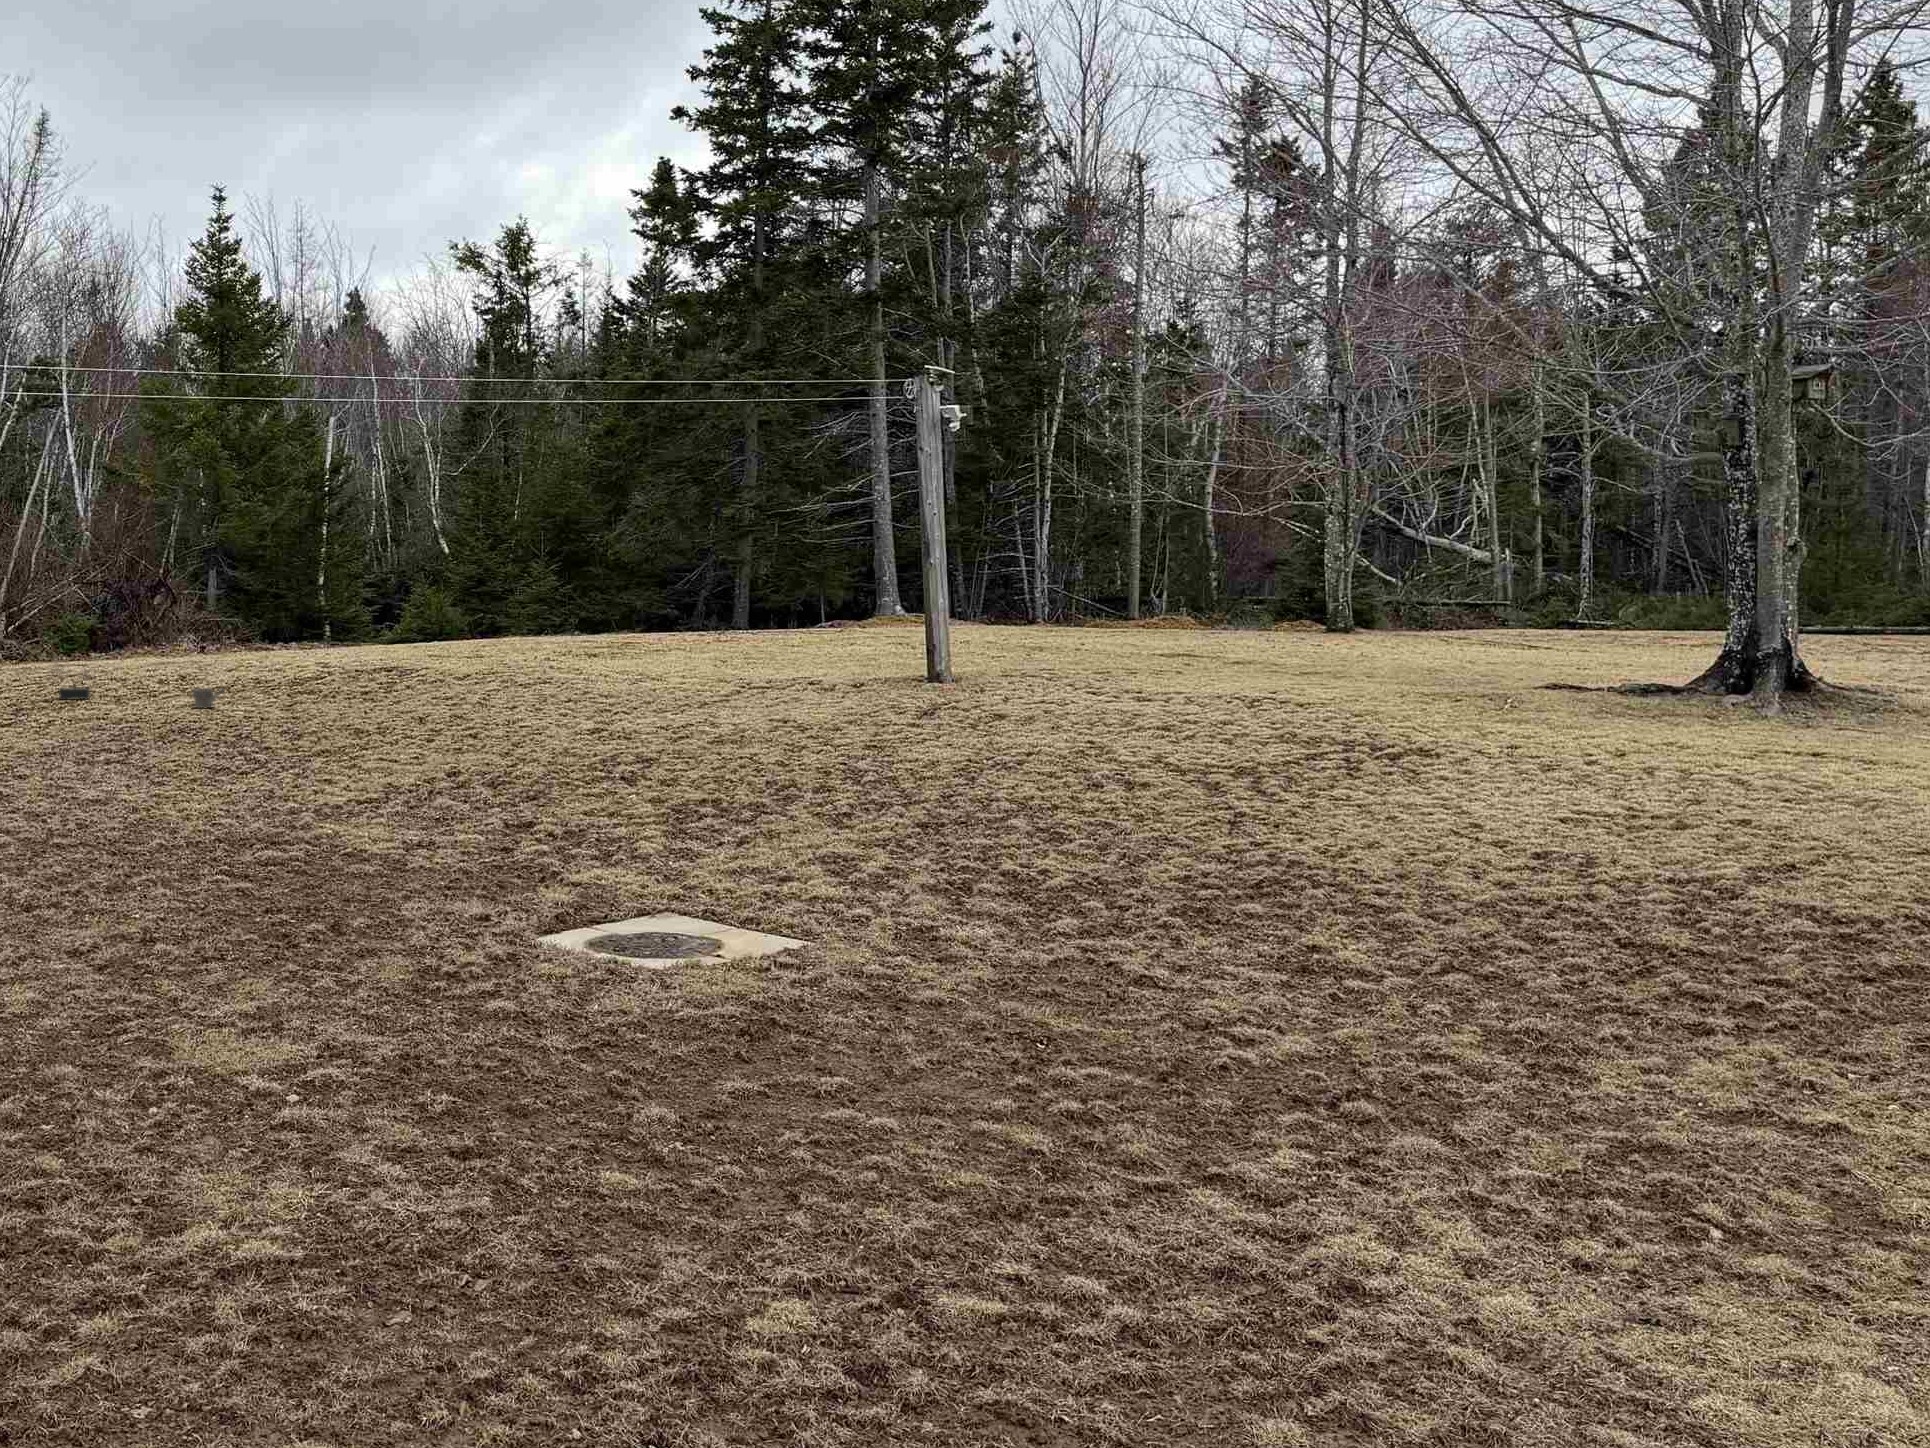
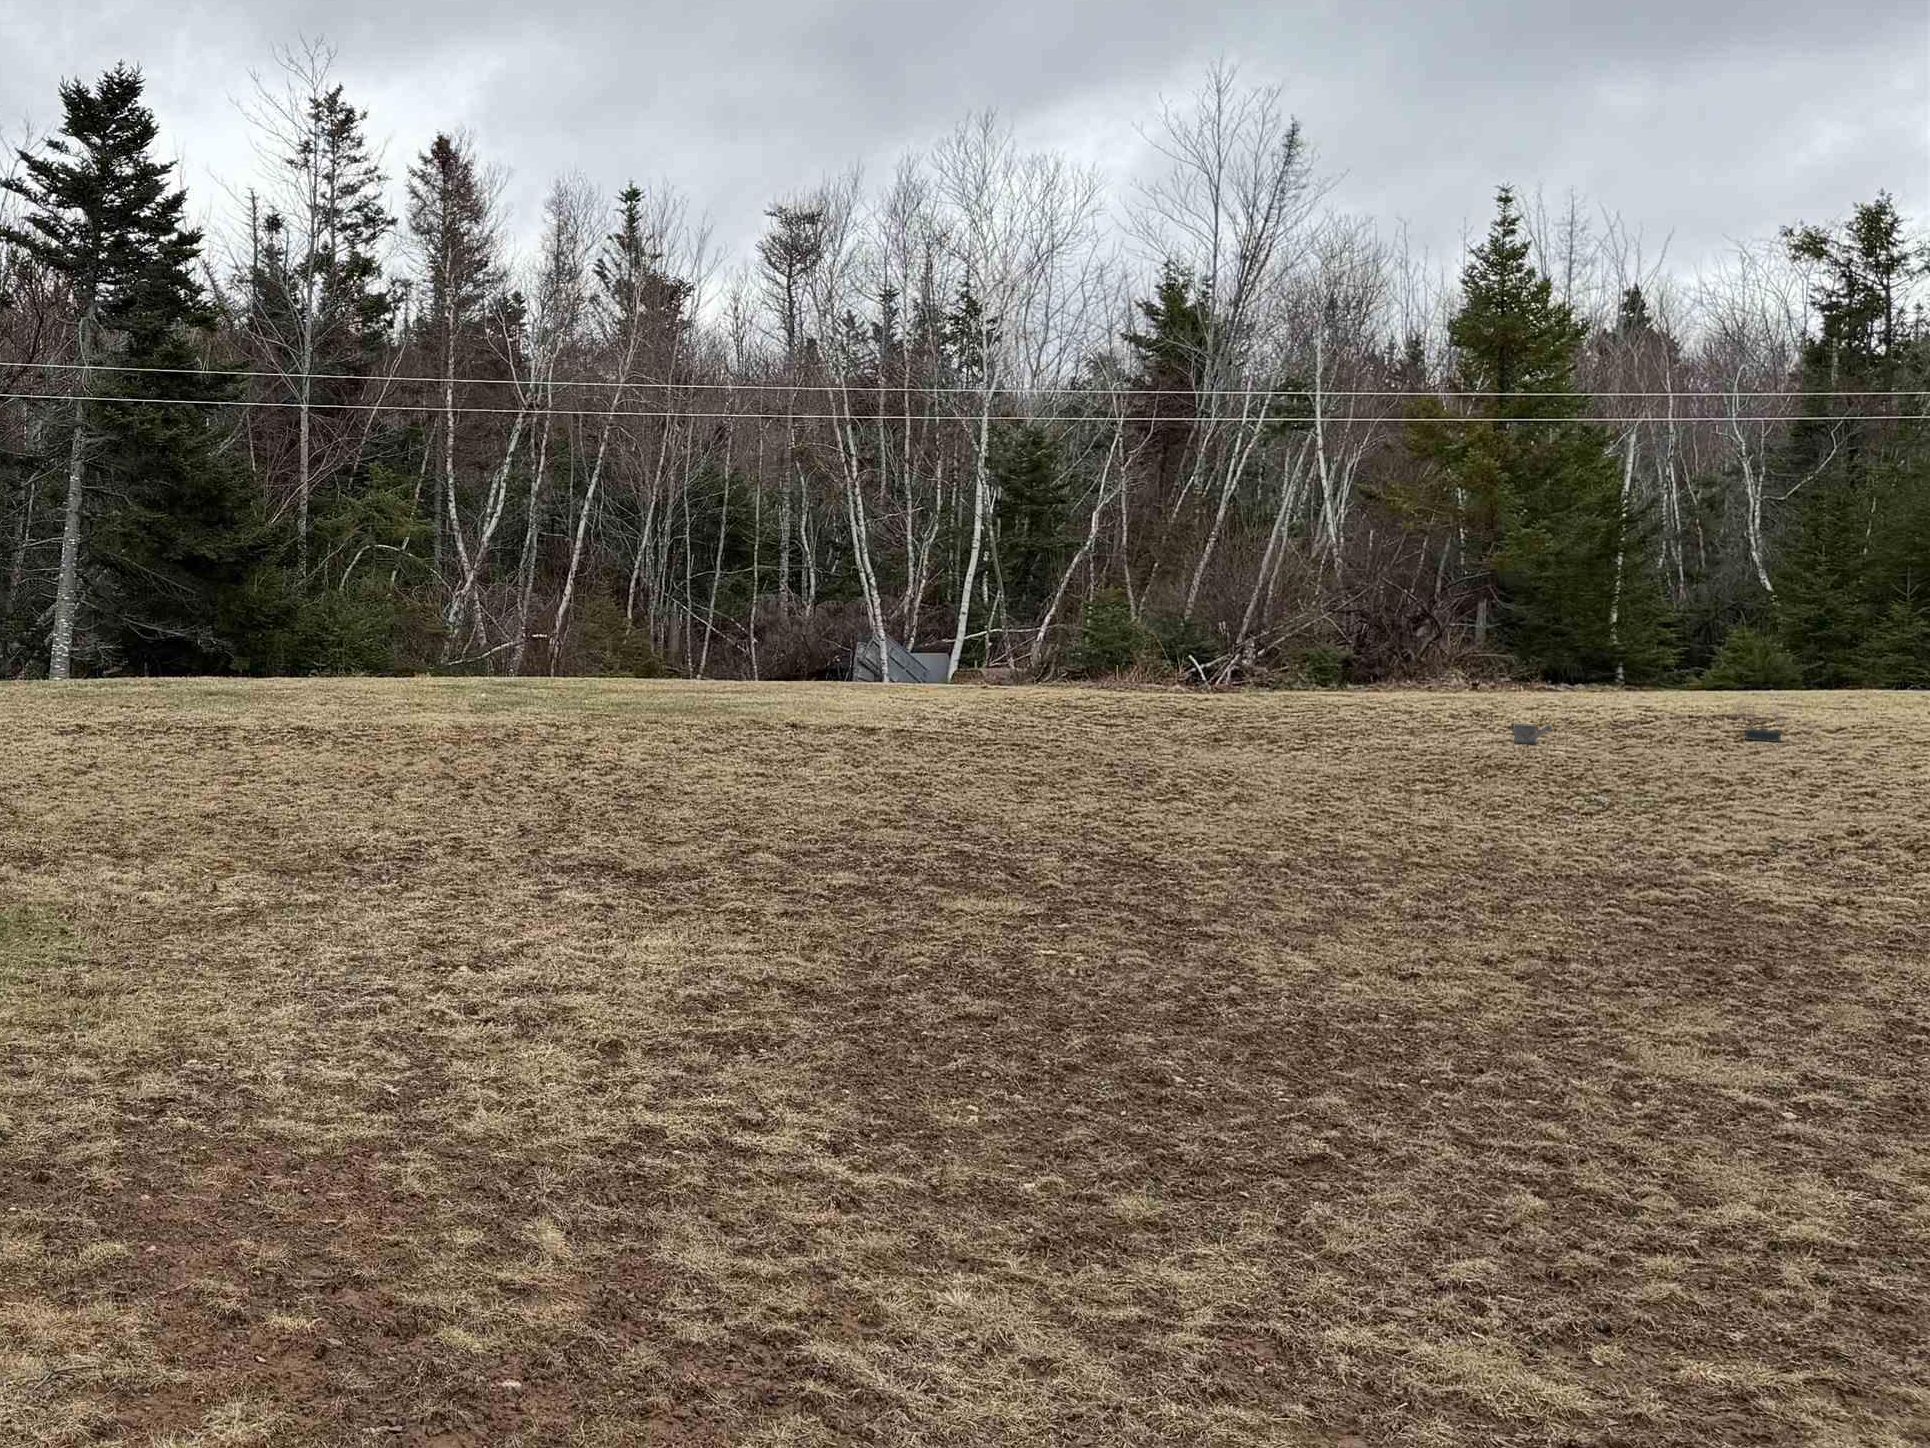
decorative plant: present [50,660,95,700] -> present [1732,701,1789,742]

